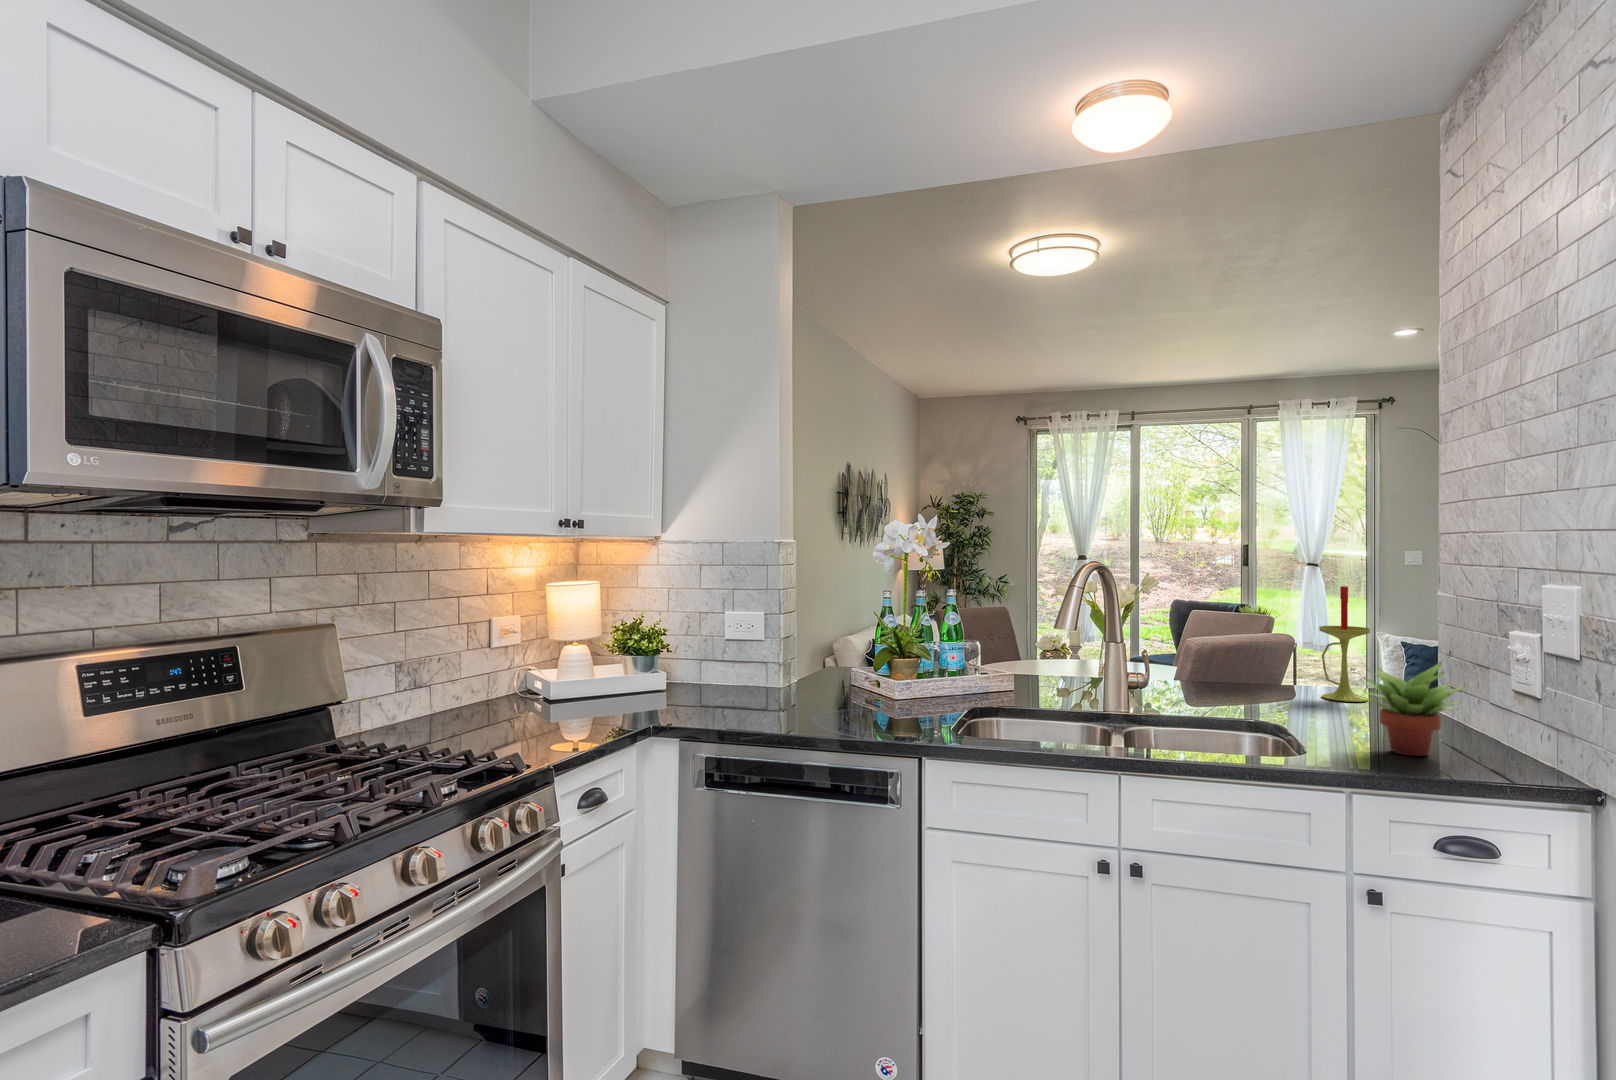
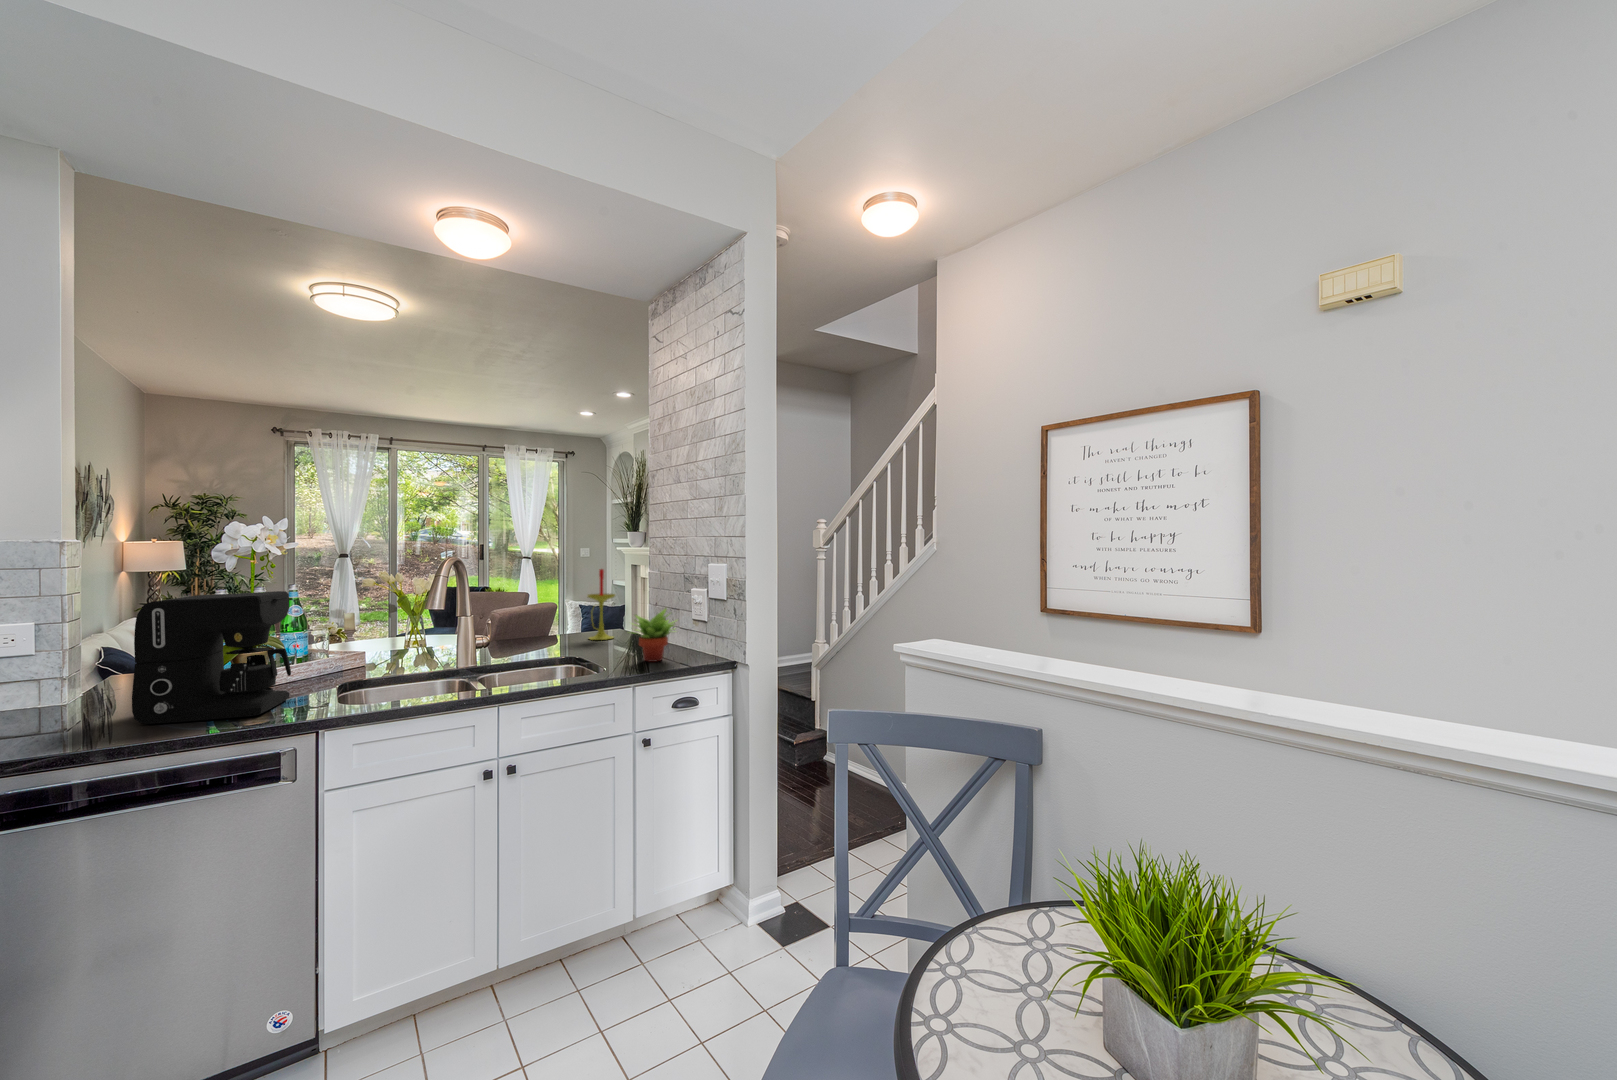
coffee maker: none [797,599,918,729] -> present [132,591,291,724]

